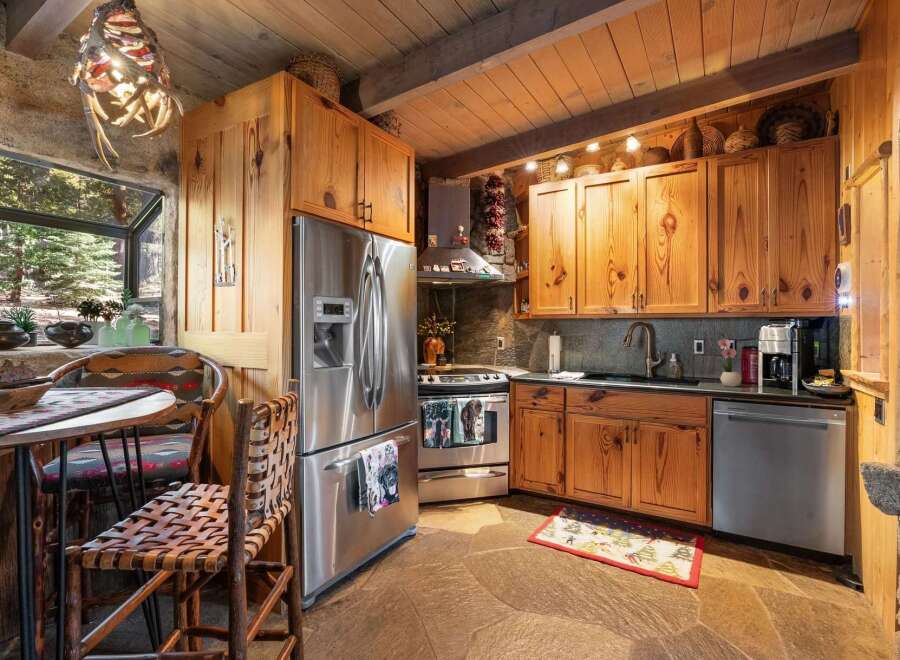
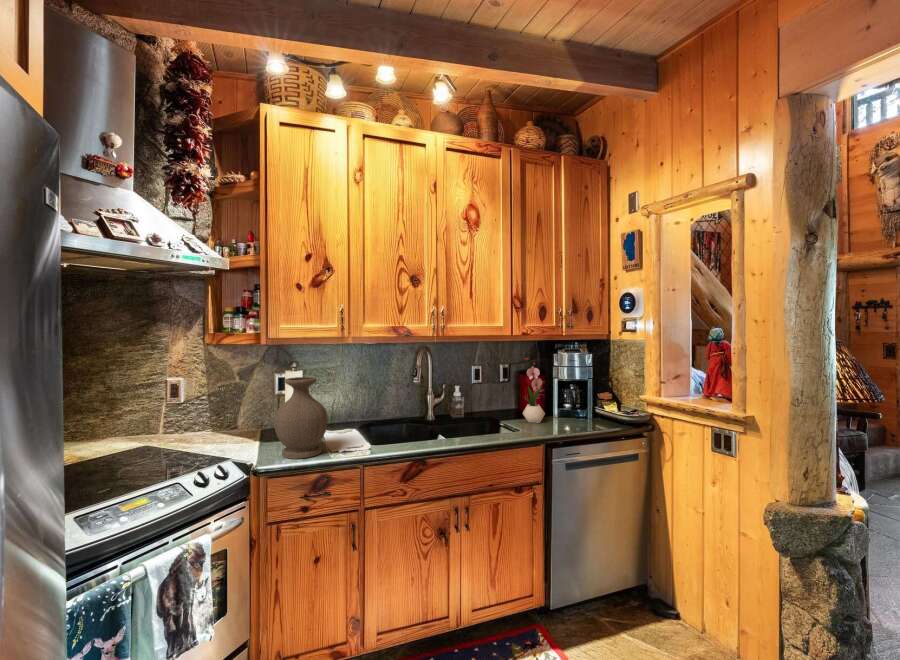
vase: none [524,336,553,378] -> present [274,377,328,459]

